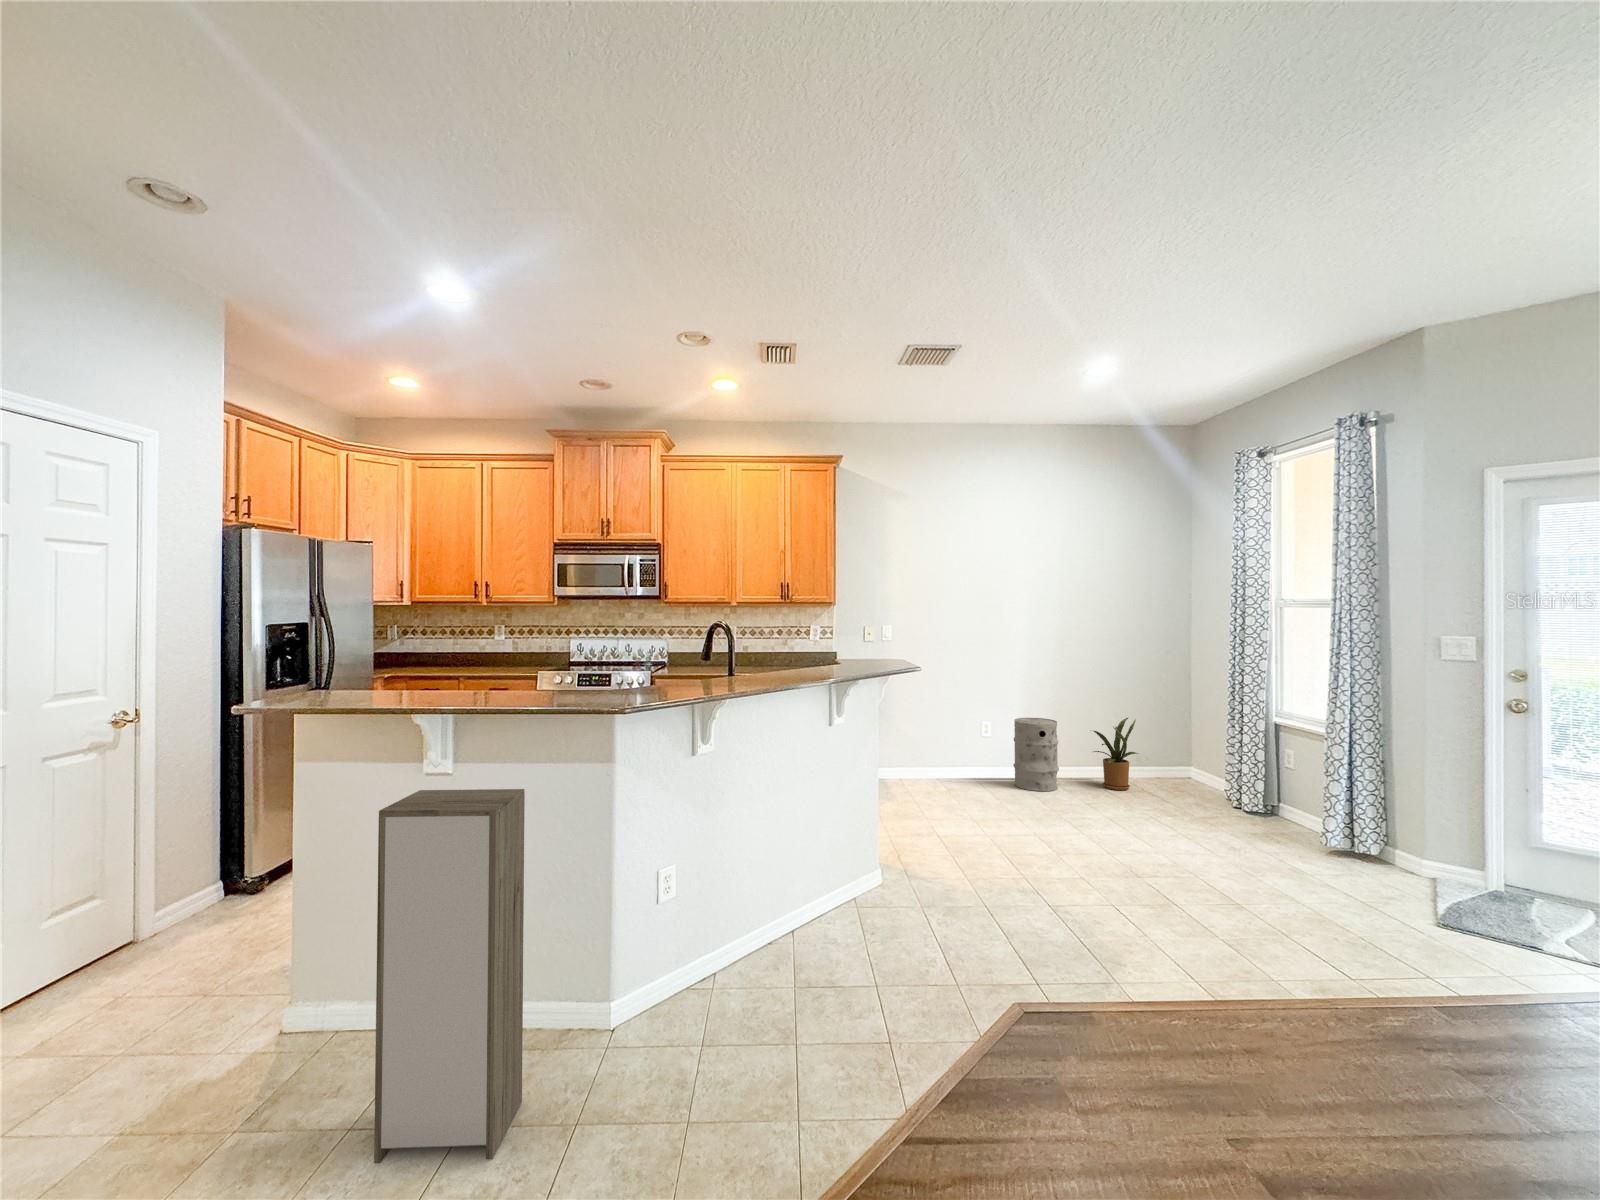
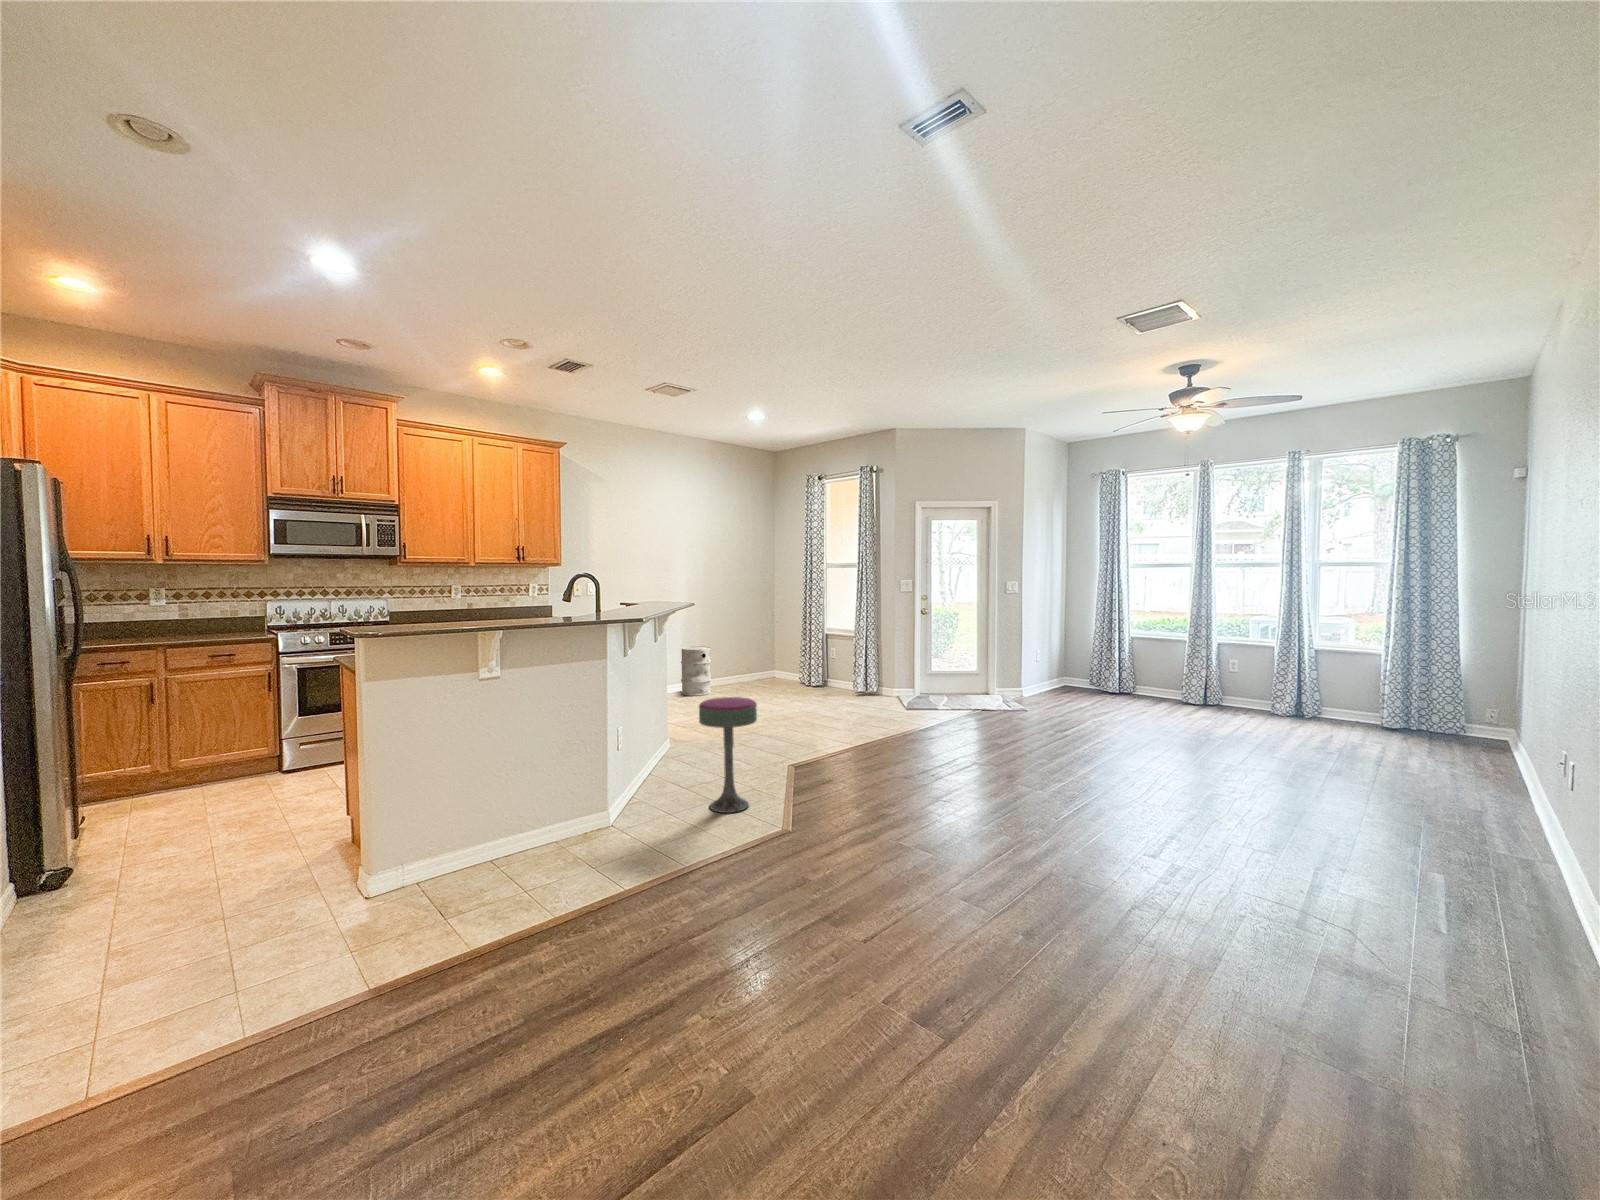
house plant: present [1094,718,1137,790] -> none [724,641,752,688]
storage cabinet: present [374,789,525,1163] -> none [563,676,651,902]
bar stool: none [749,836,852,1064] -> present [699,697,757,813]

